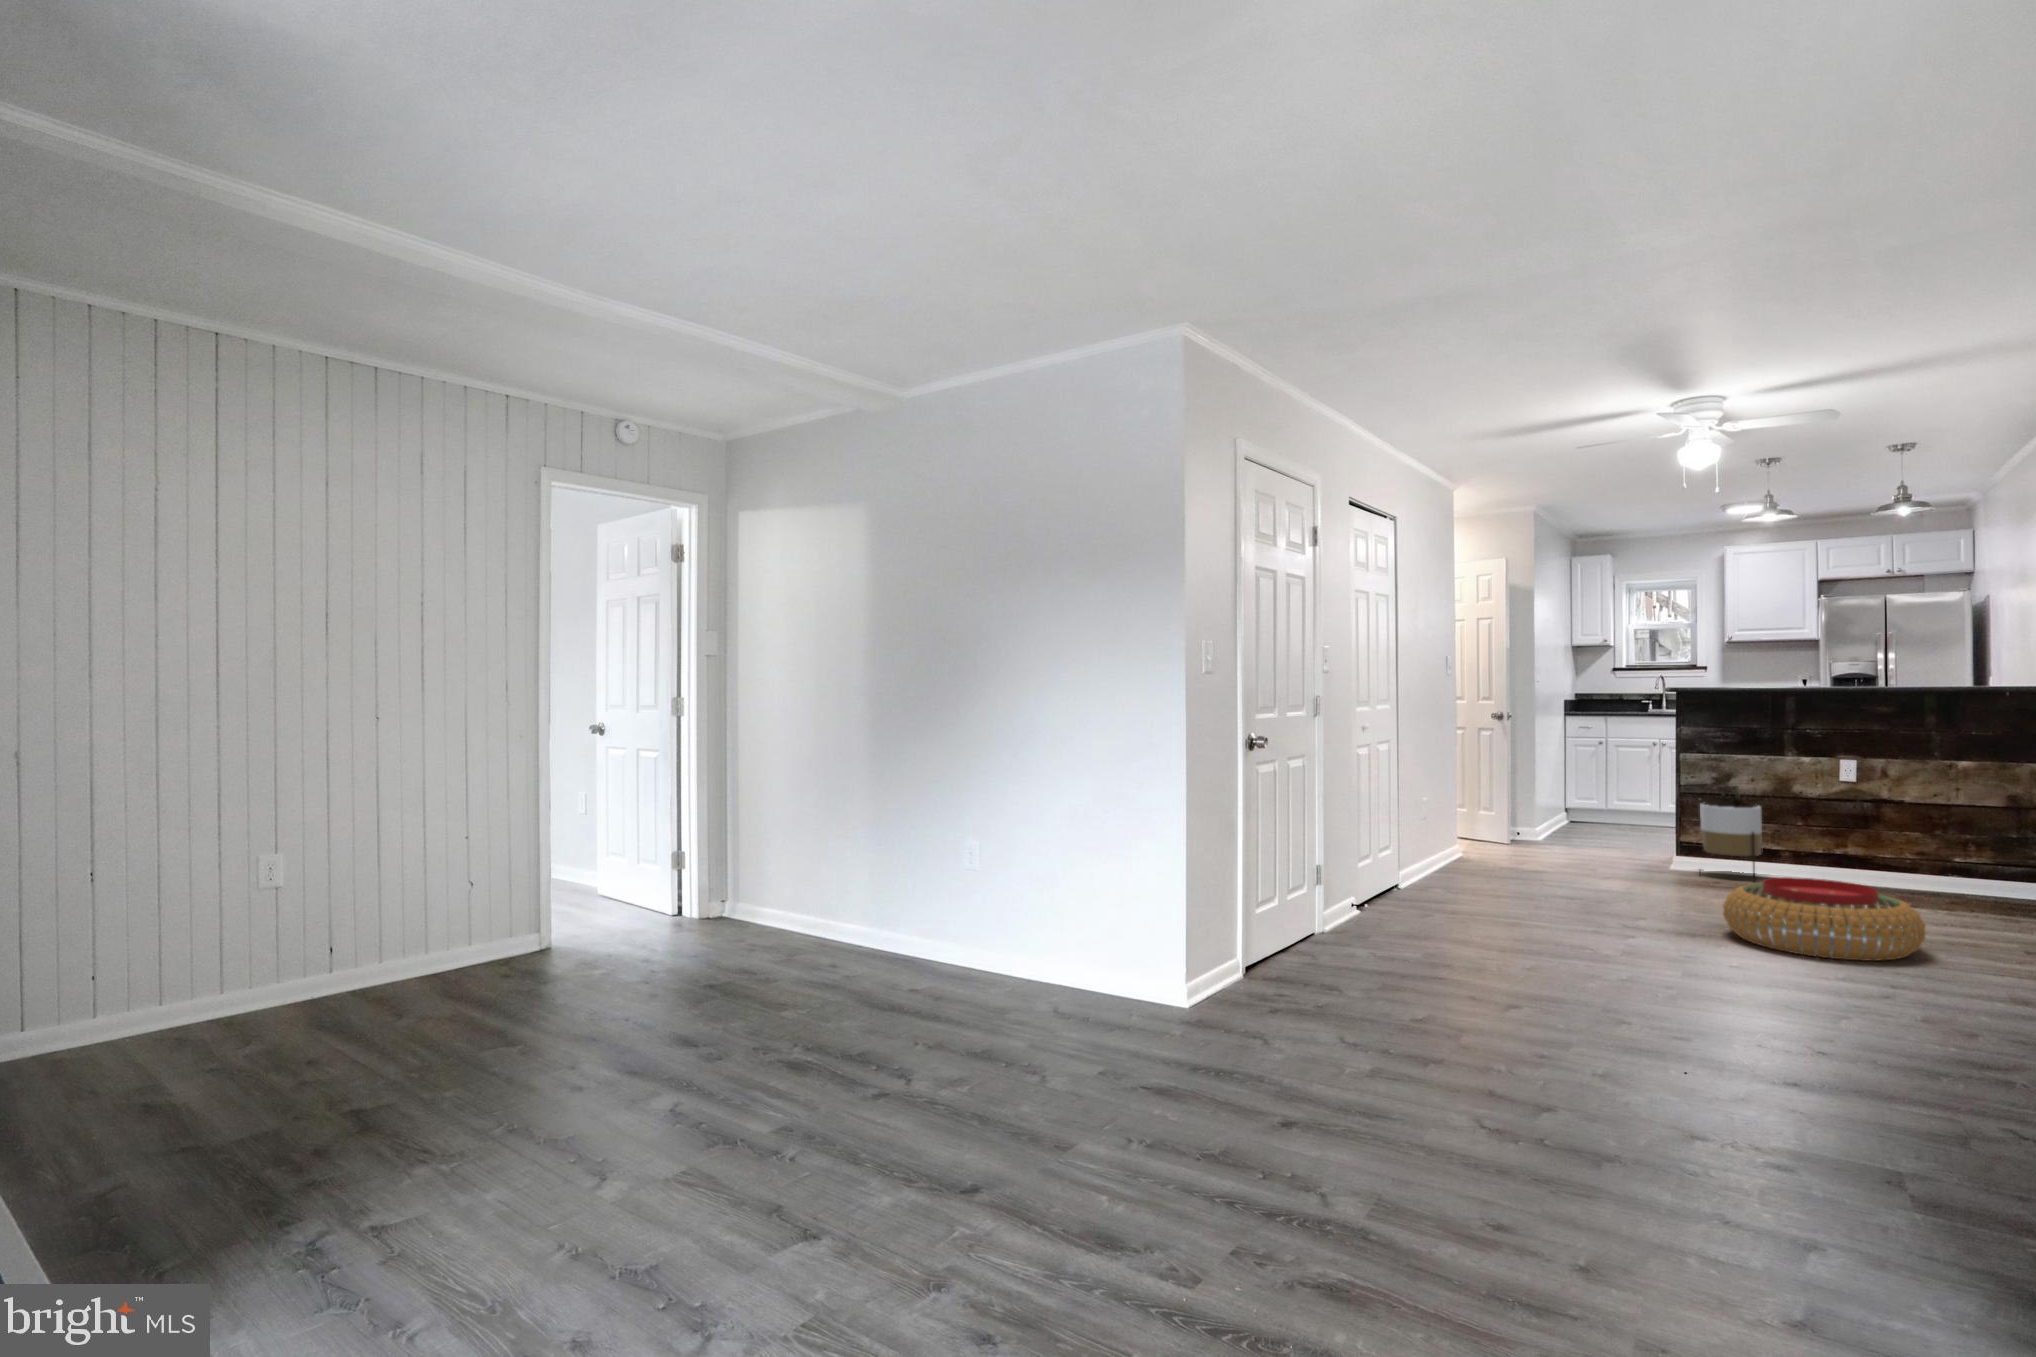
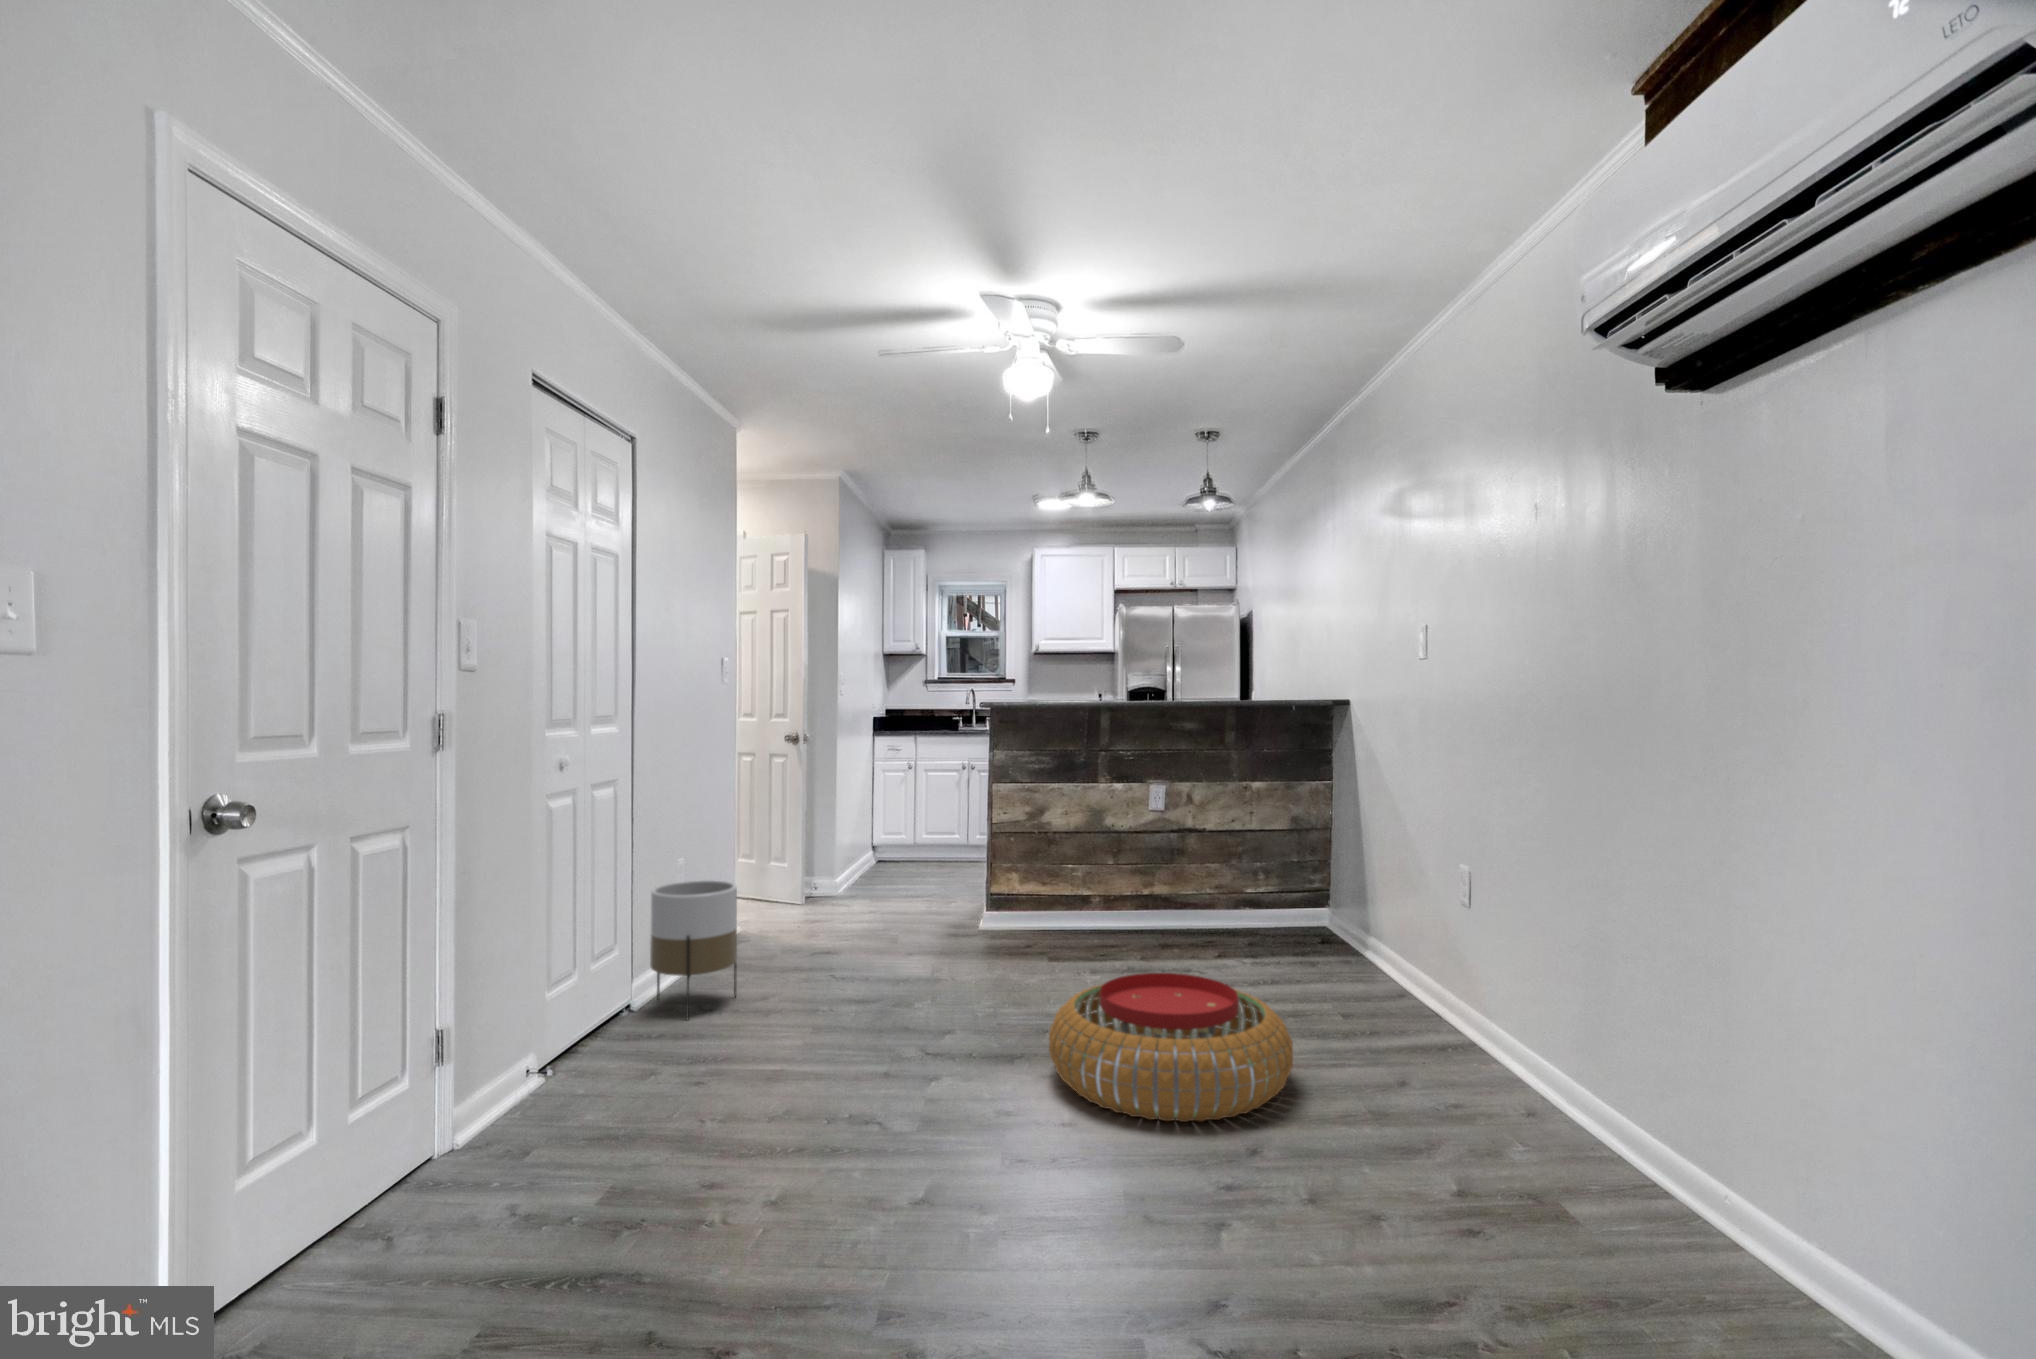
planter: present [1699,804,1762,881] -> present [650,880,737,1019]

